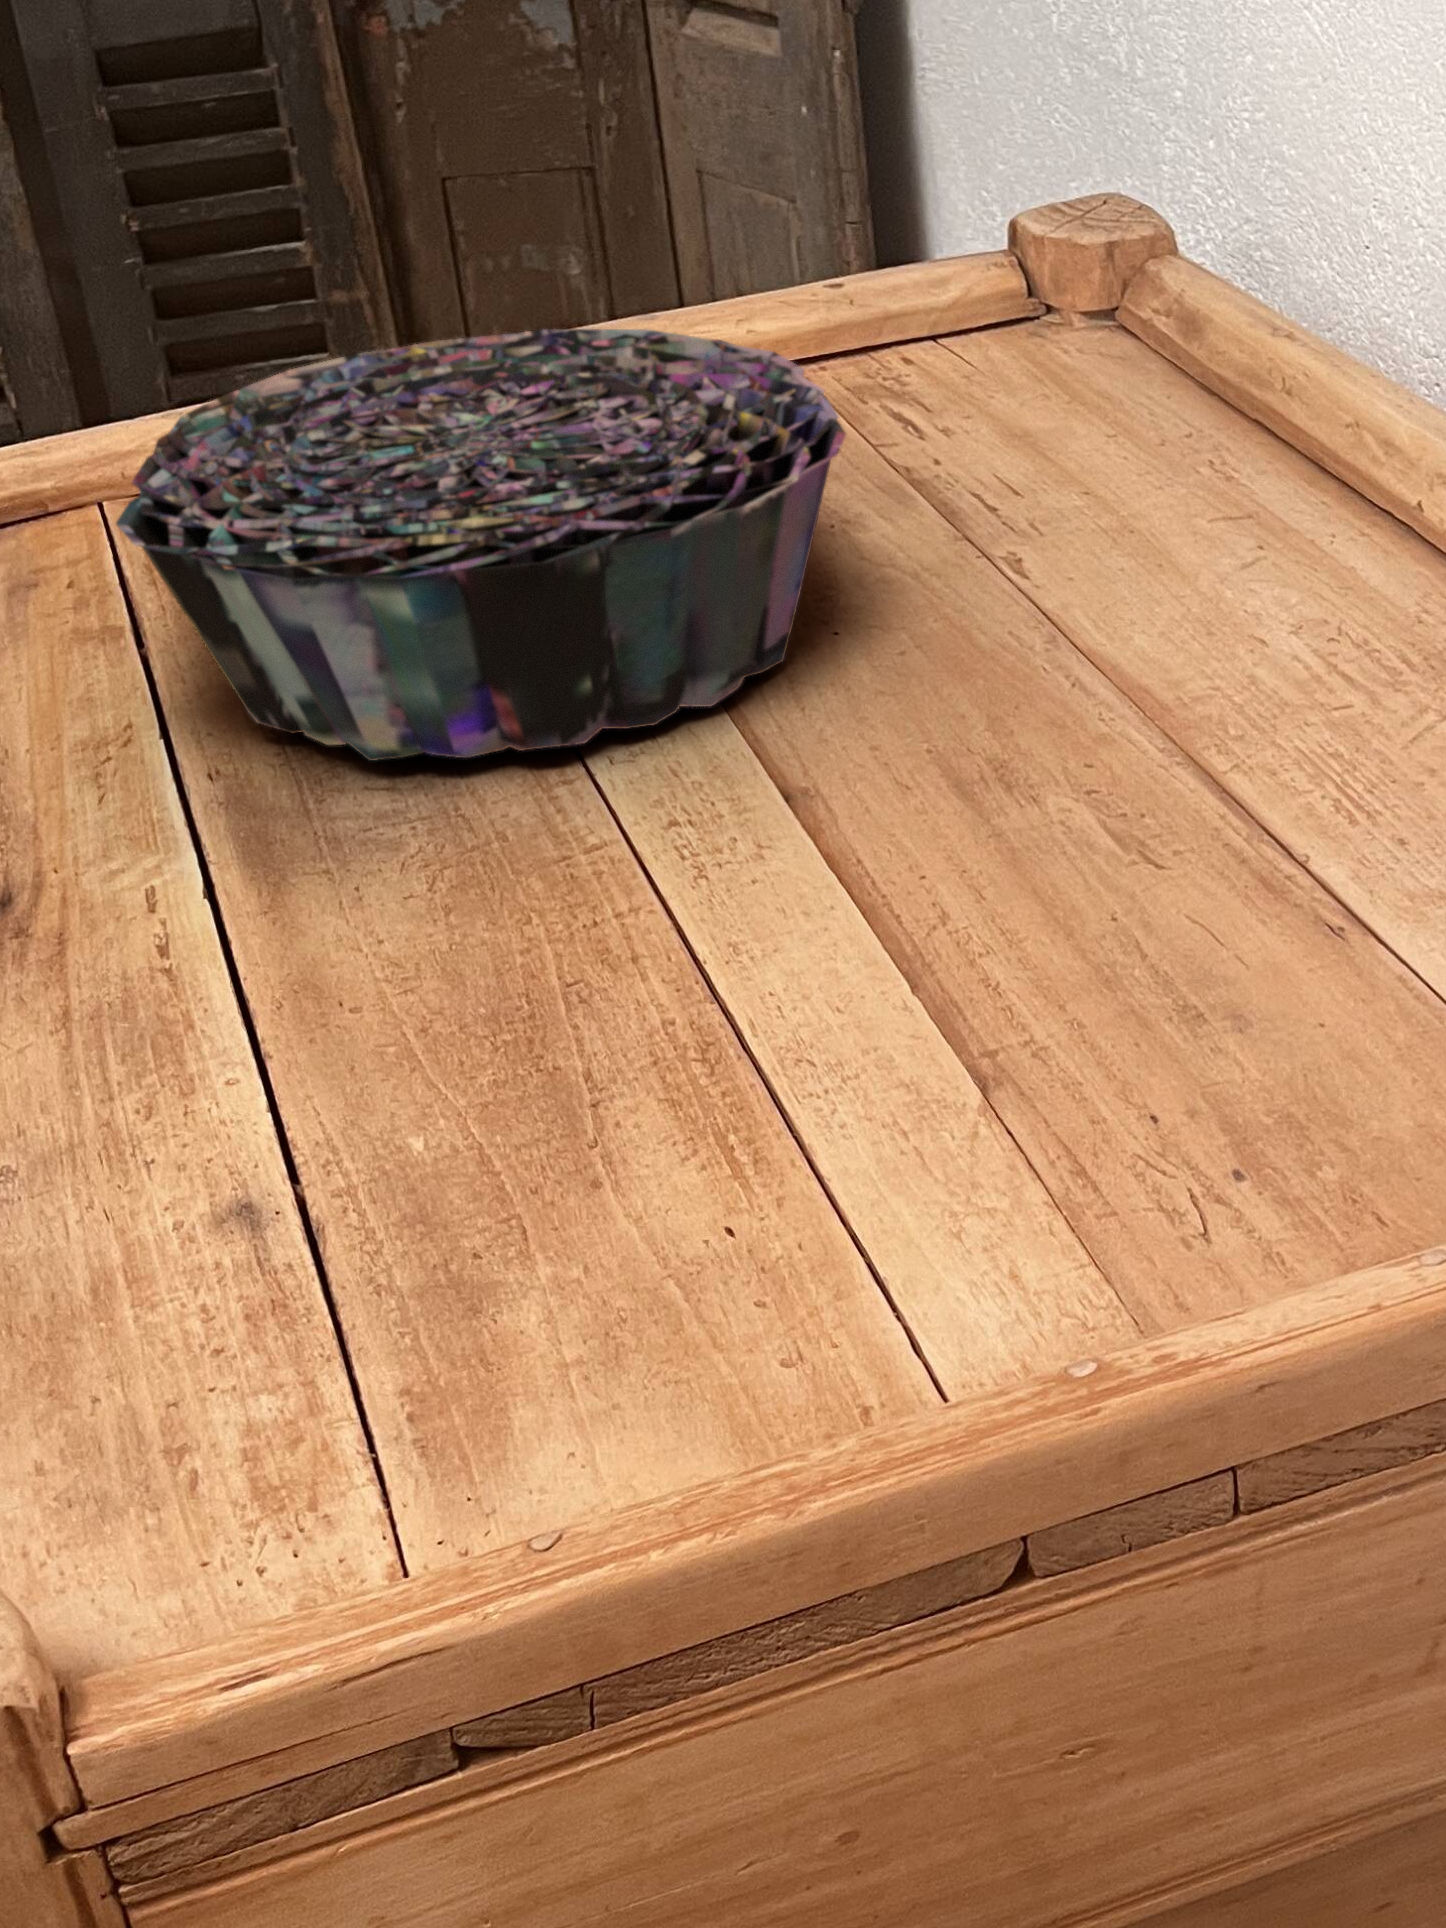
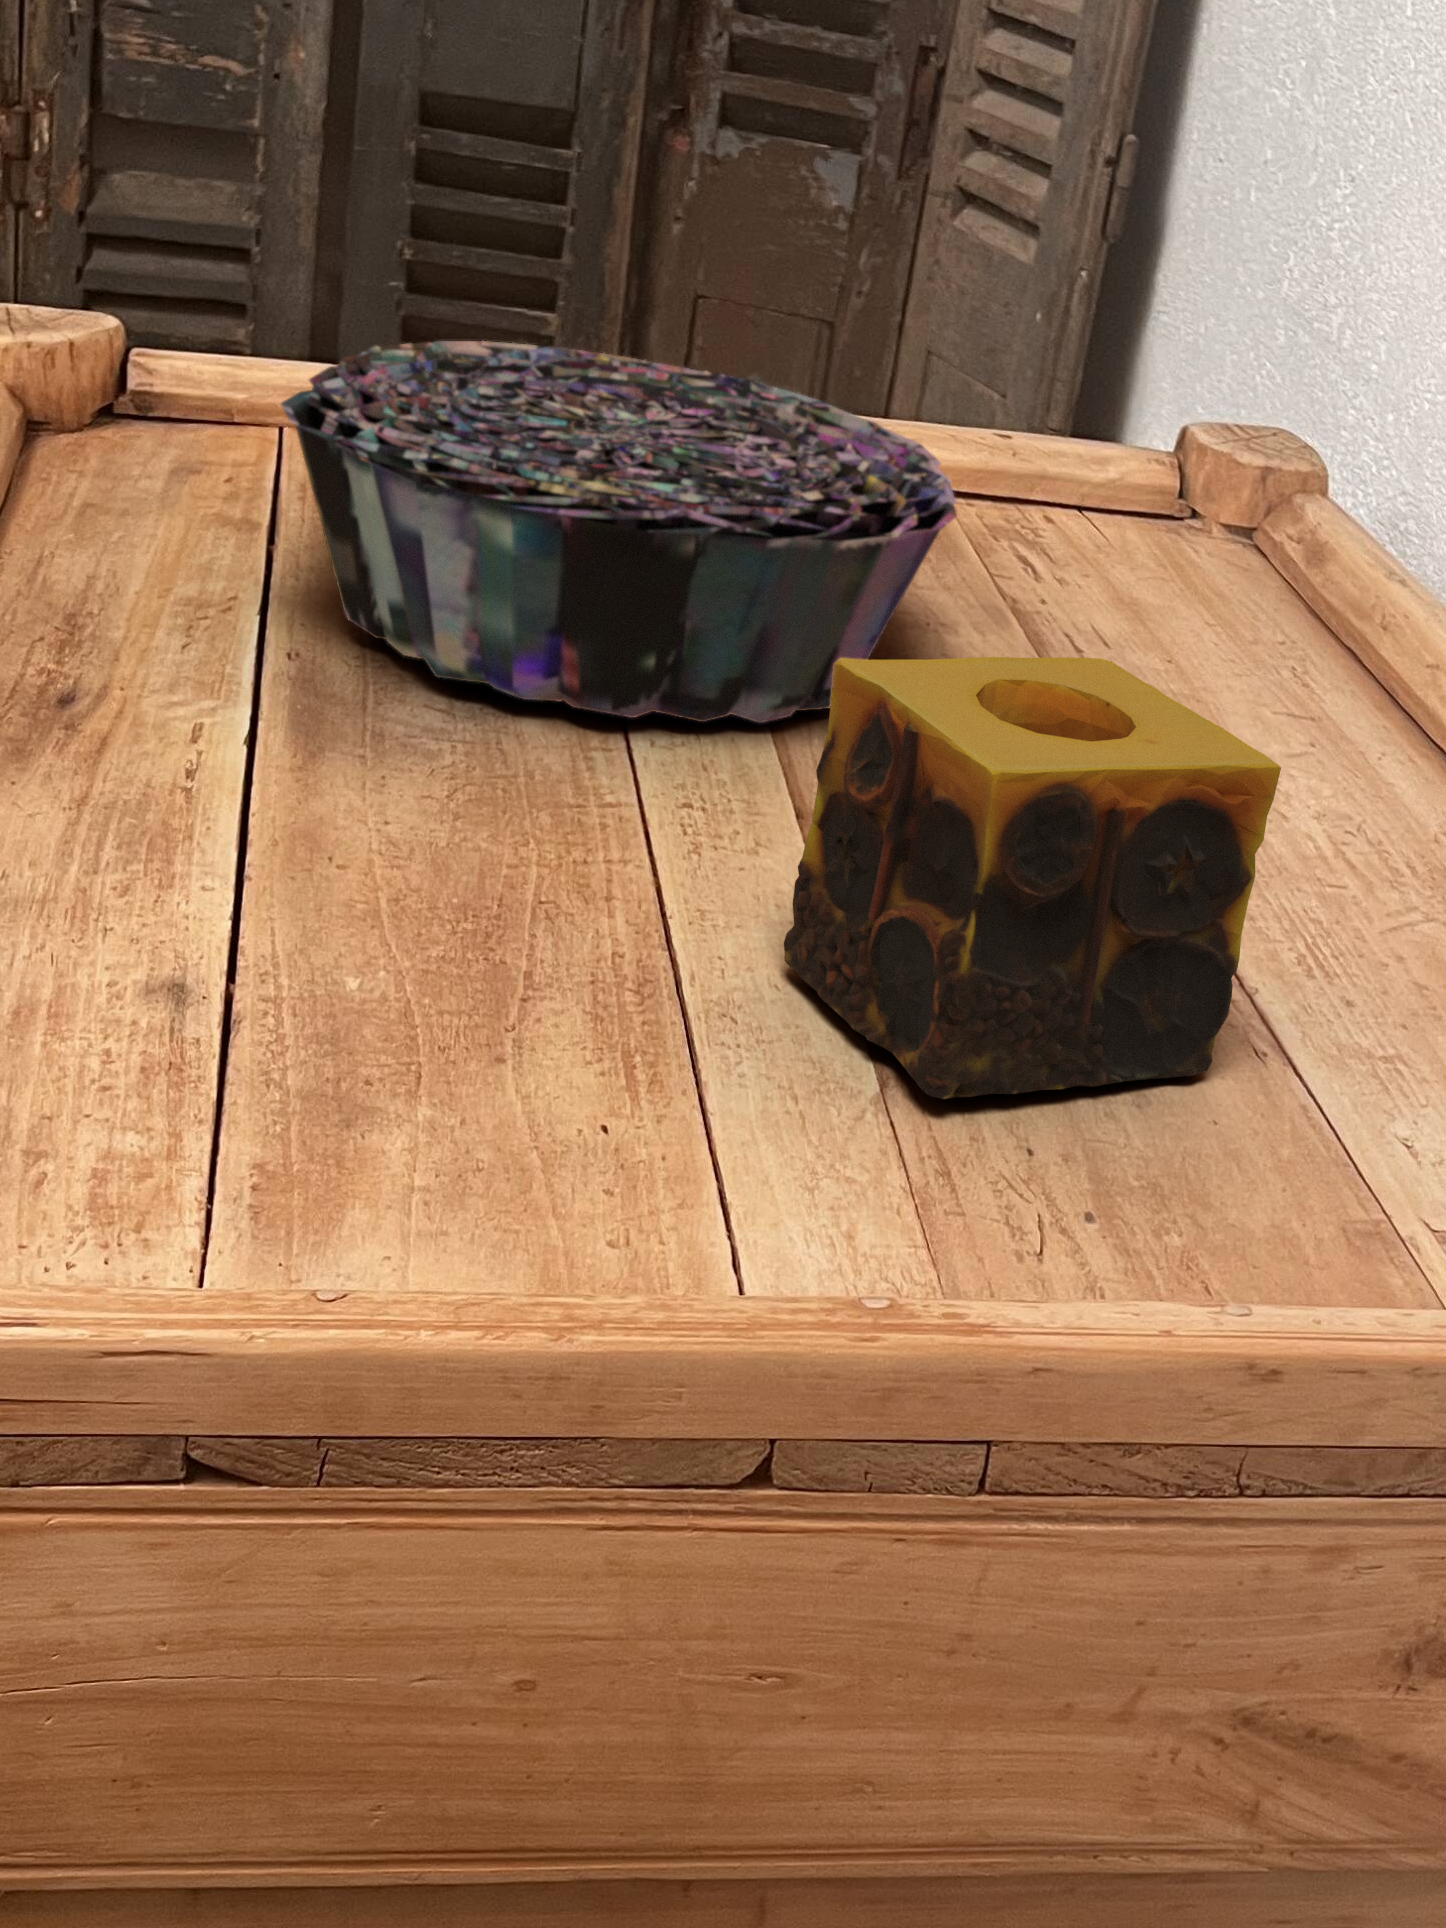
candle: none [805,579,1305,1098] -> present [784,657,1281,1099]

